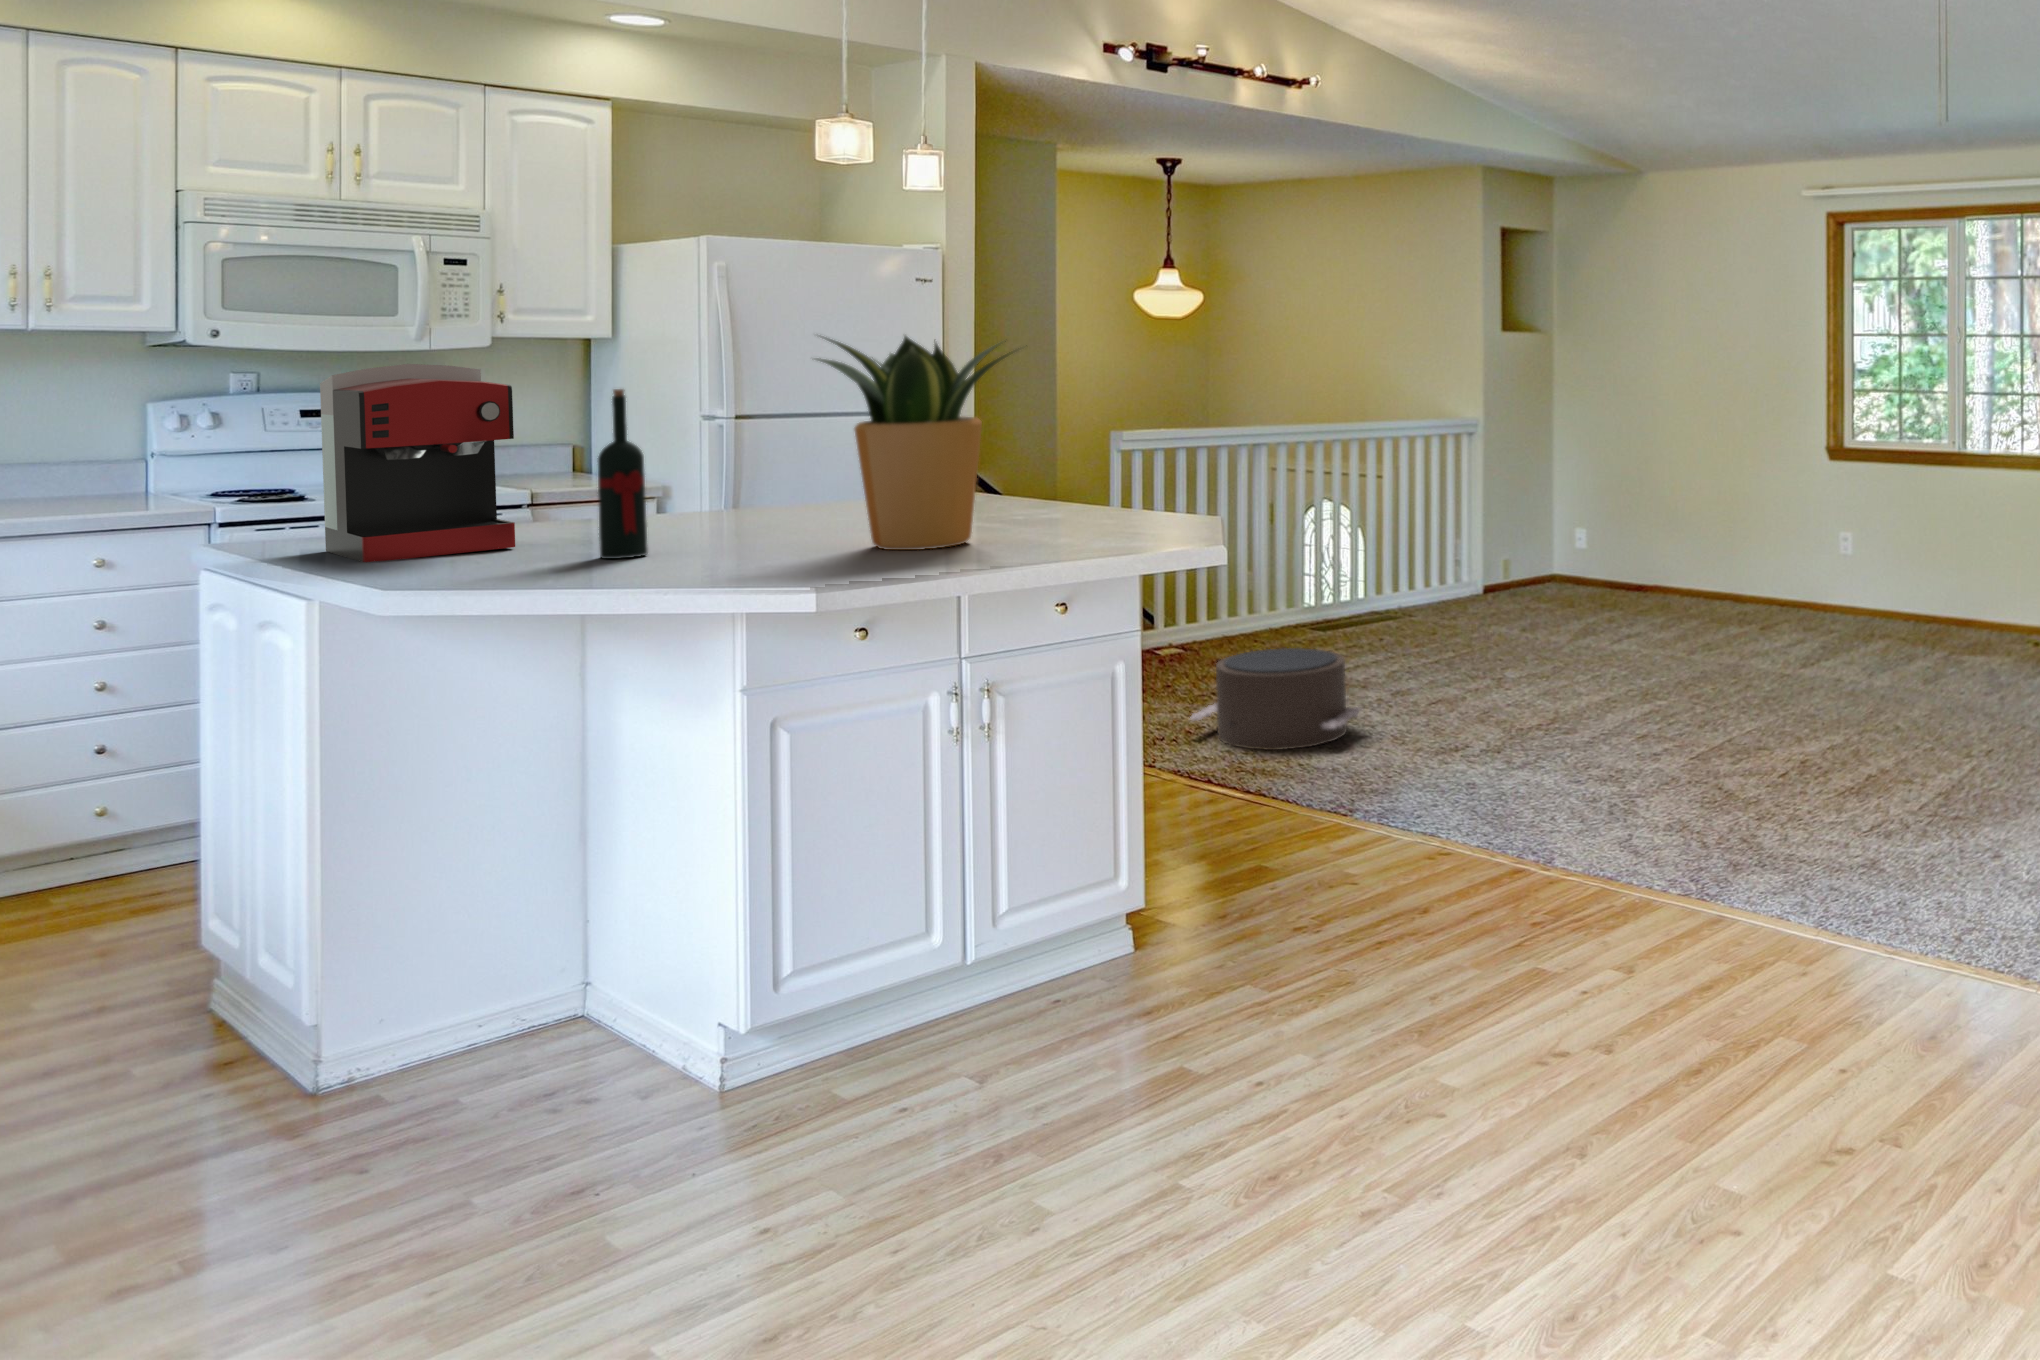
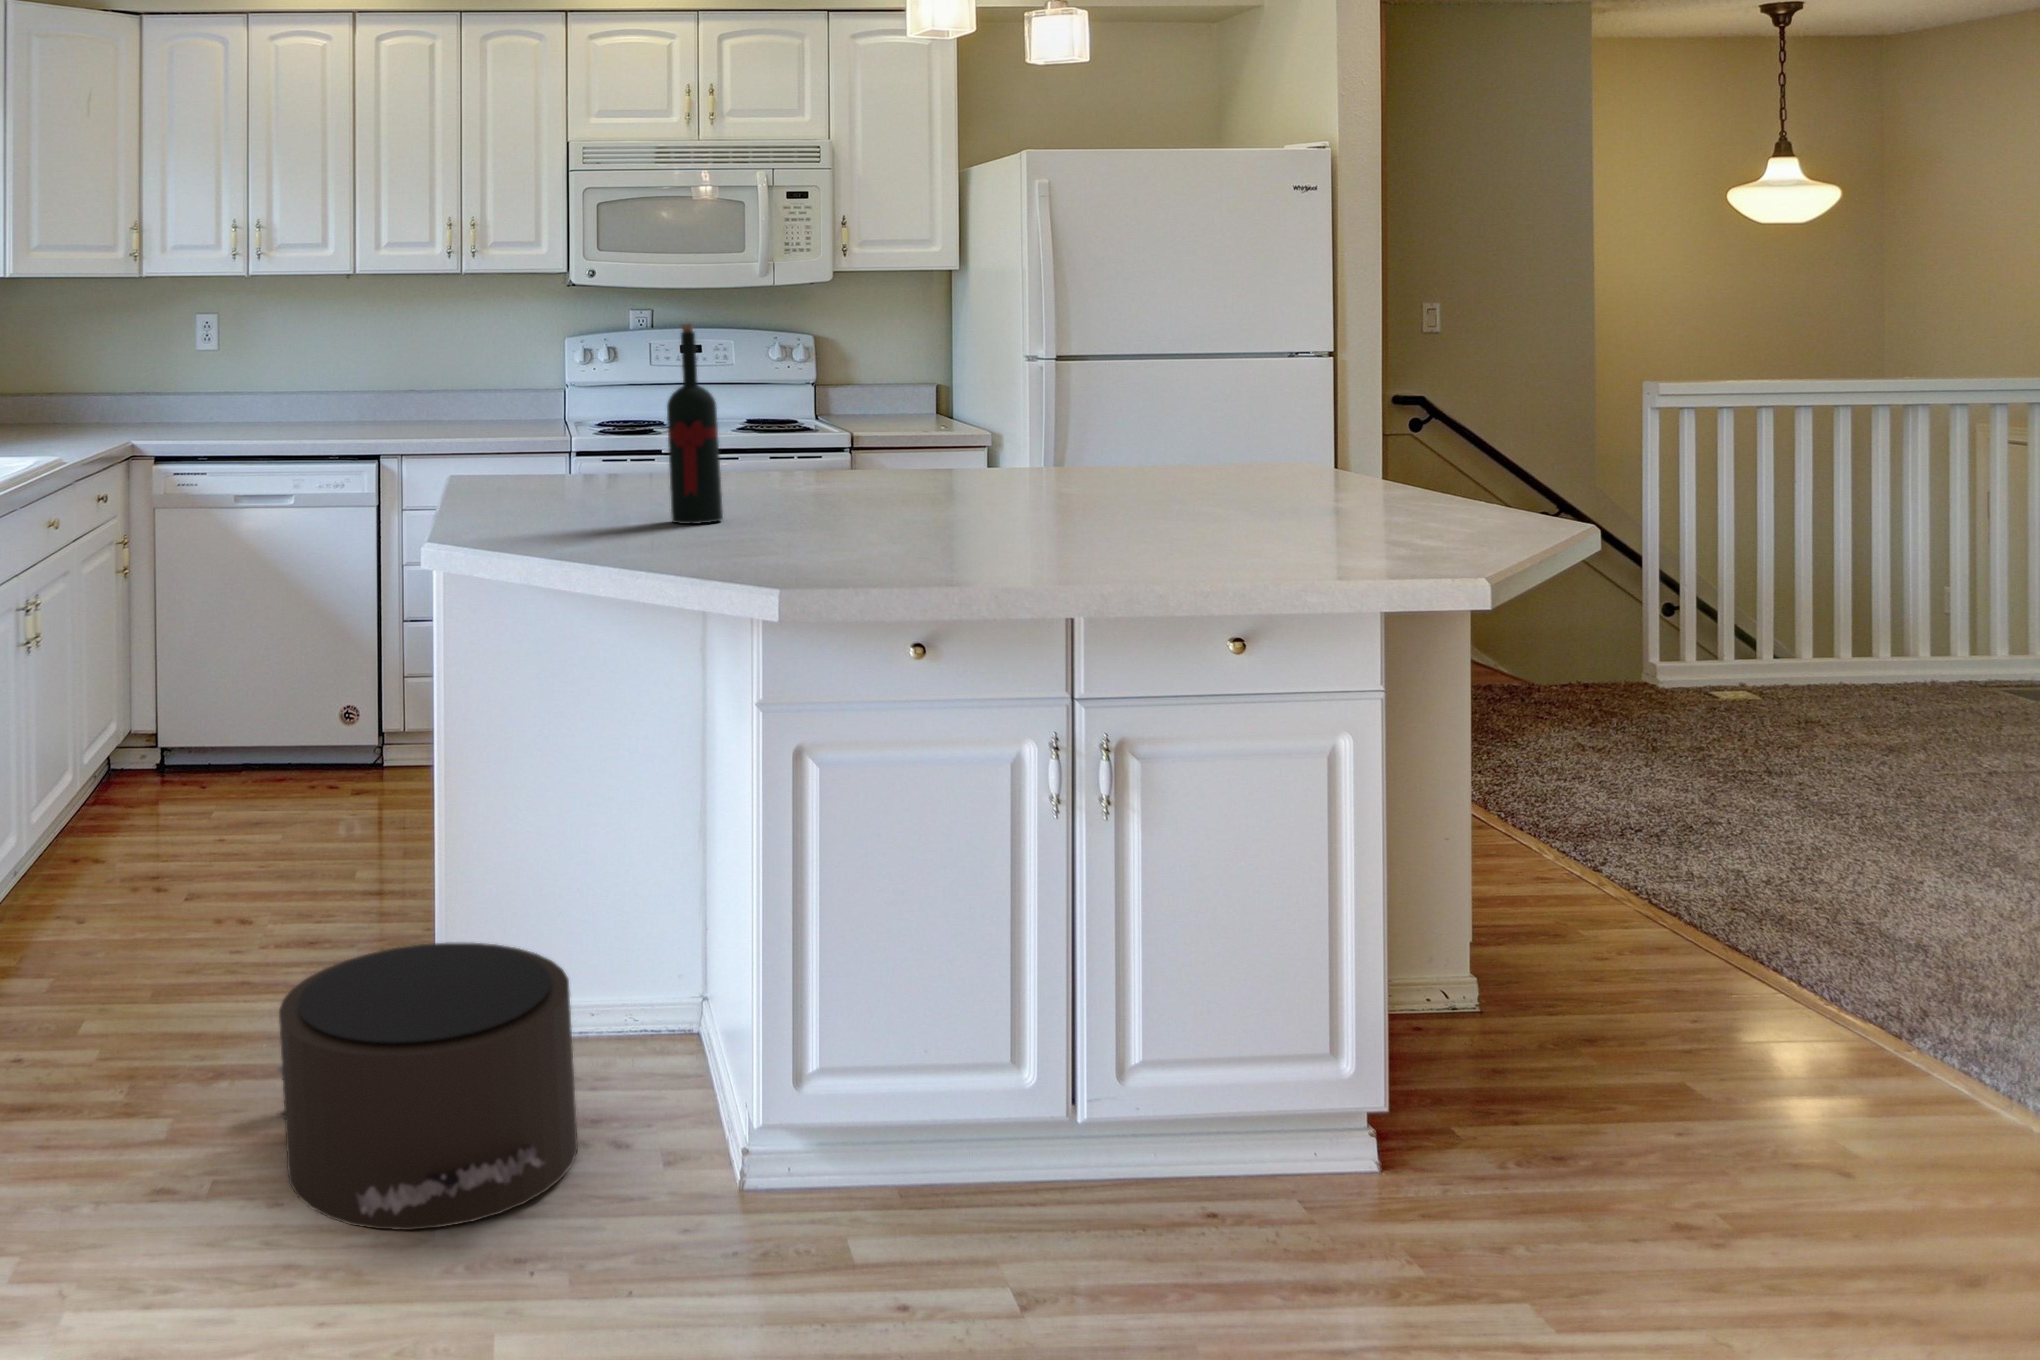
potted plant: present [816,336,1011,550] -> none [871,247,1144,543]
coffee maker: present [320,364,515,562] -> none [489,298,647,507]
pouf: present [1190,648,1361,750] -> present [277,942,578,1230]

